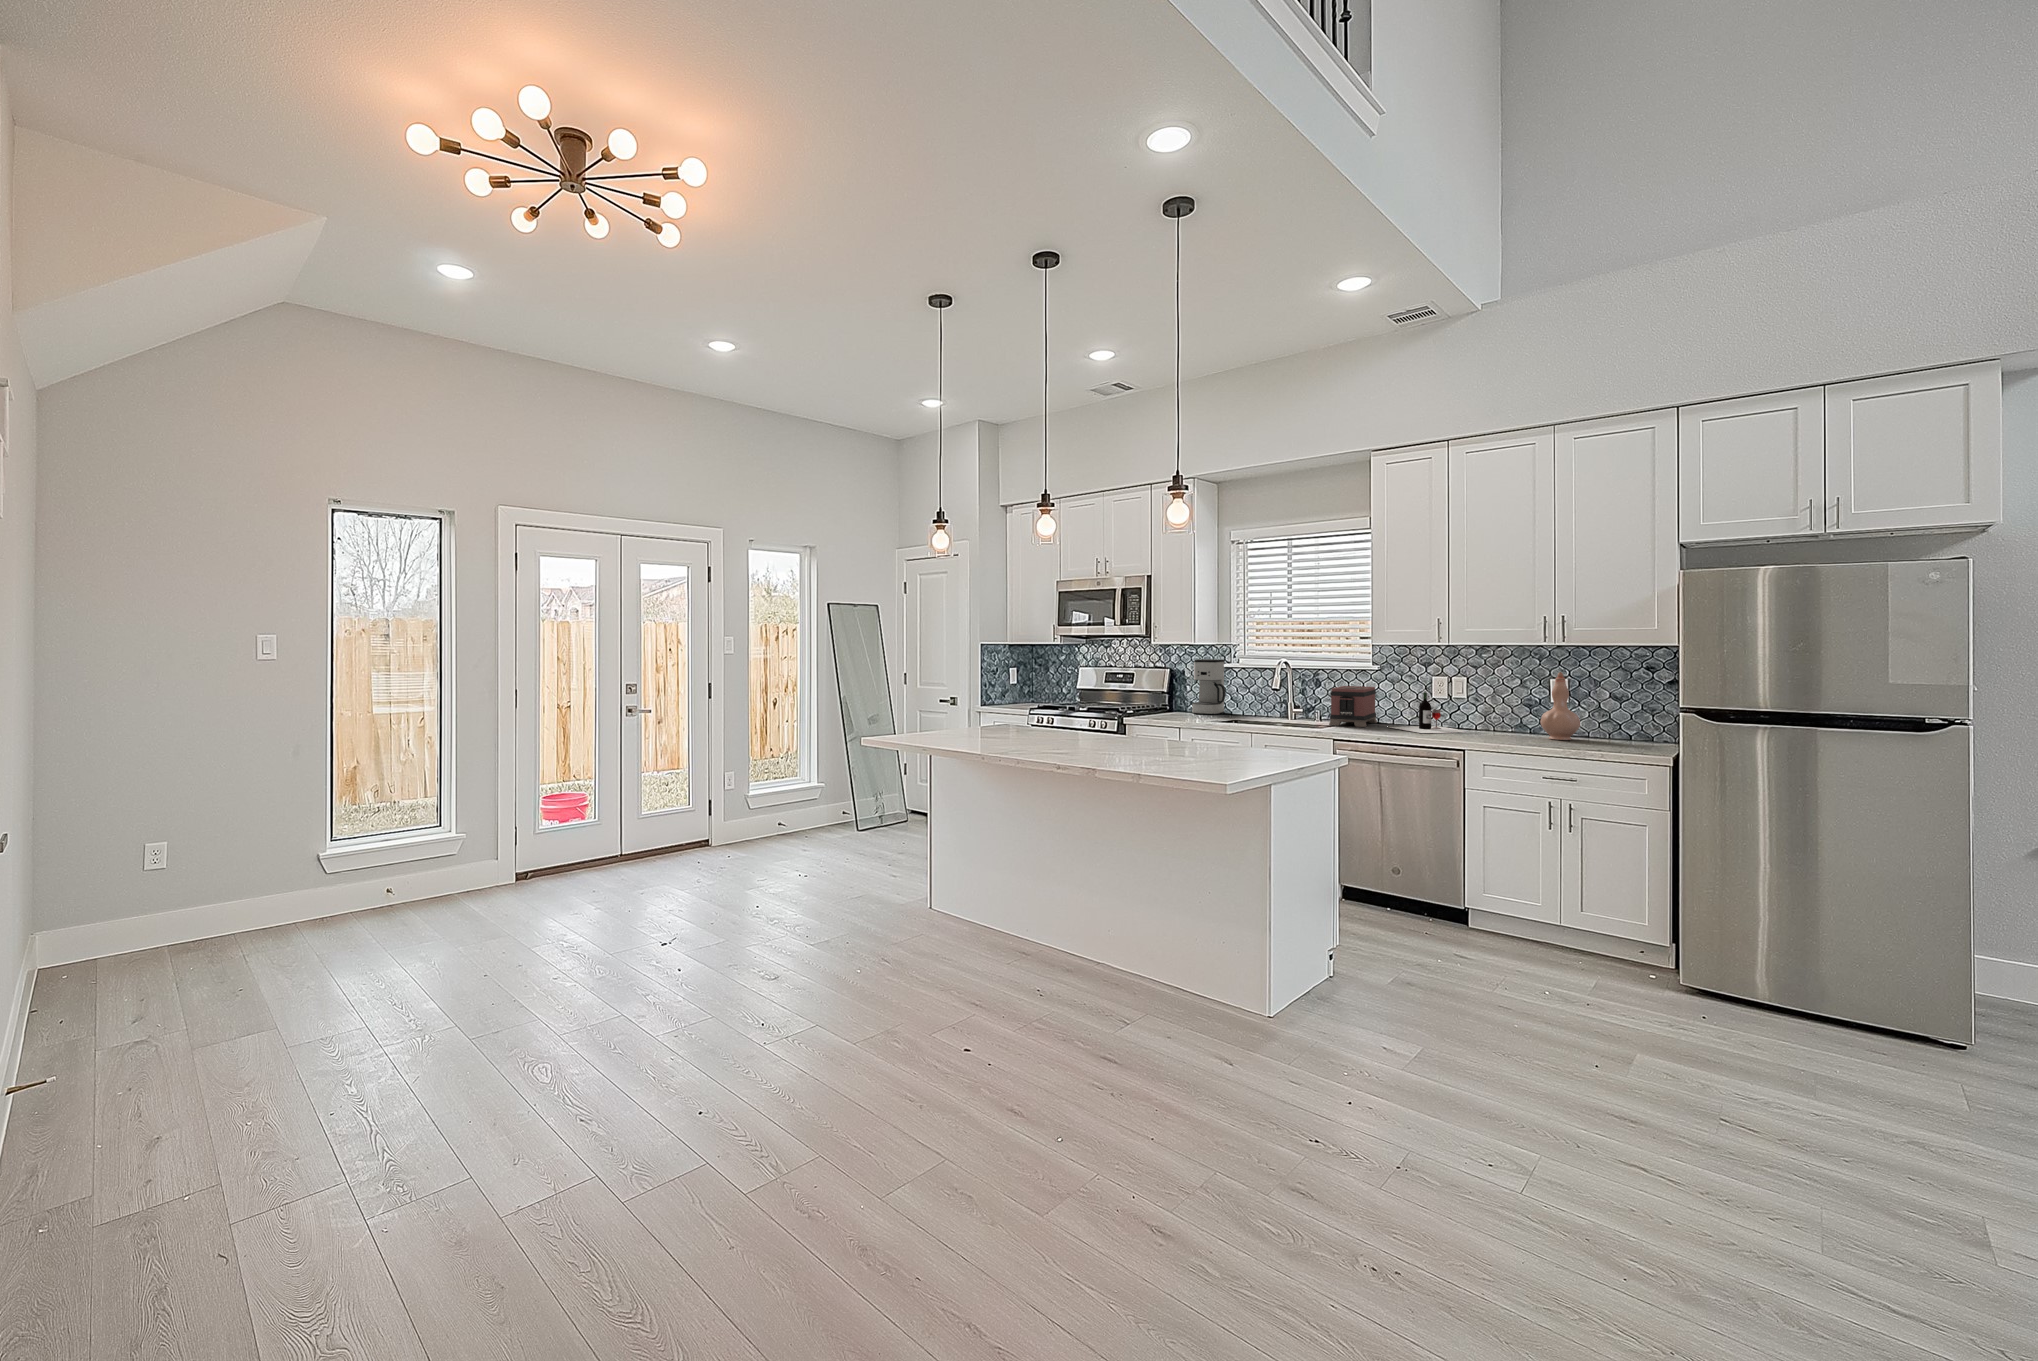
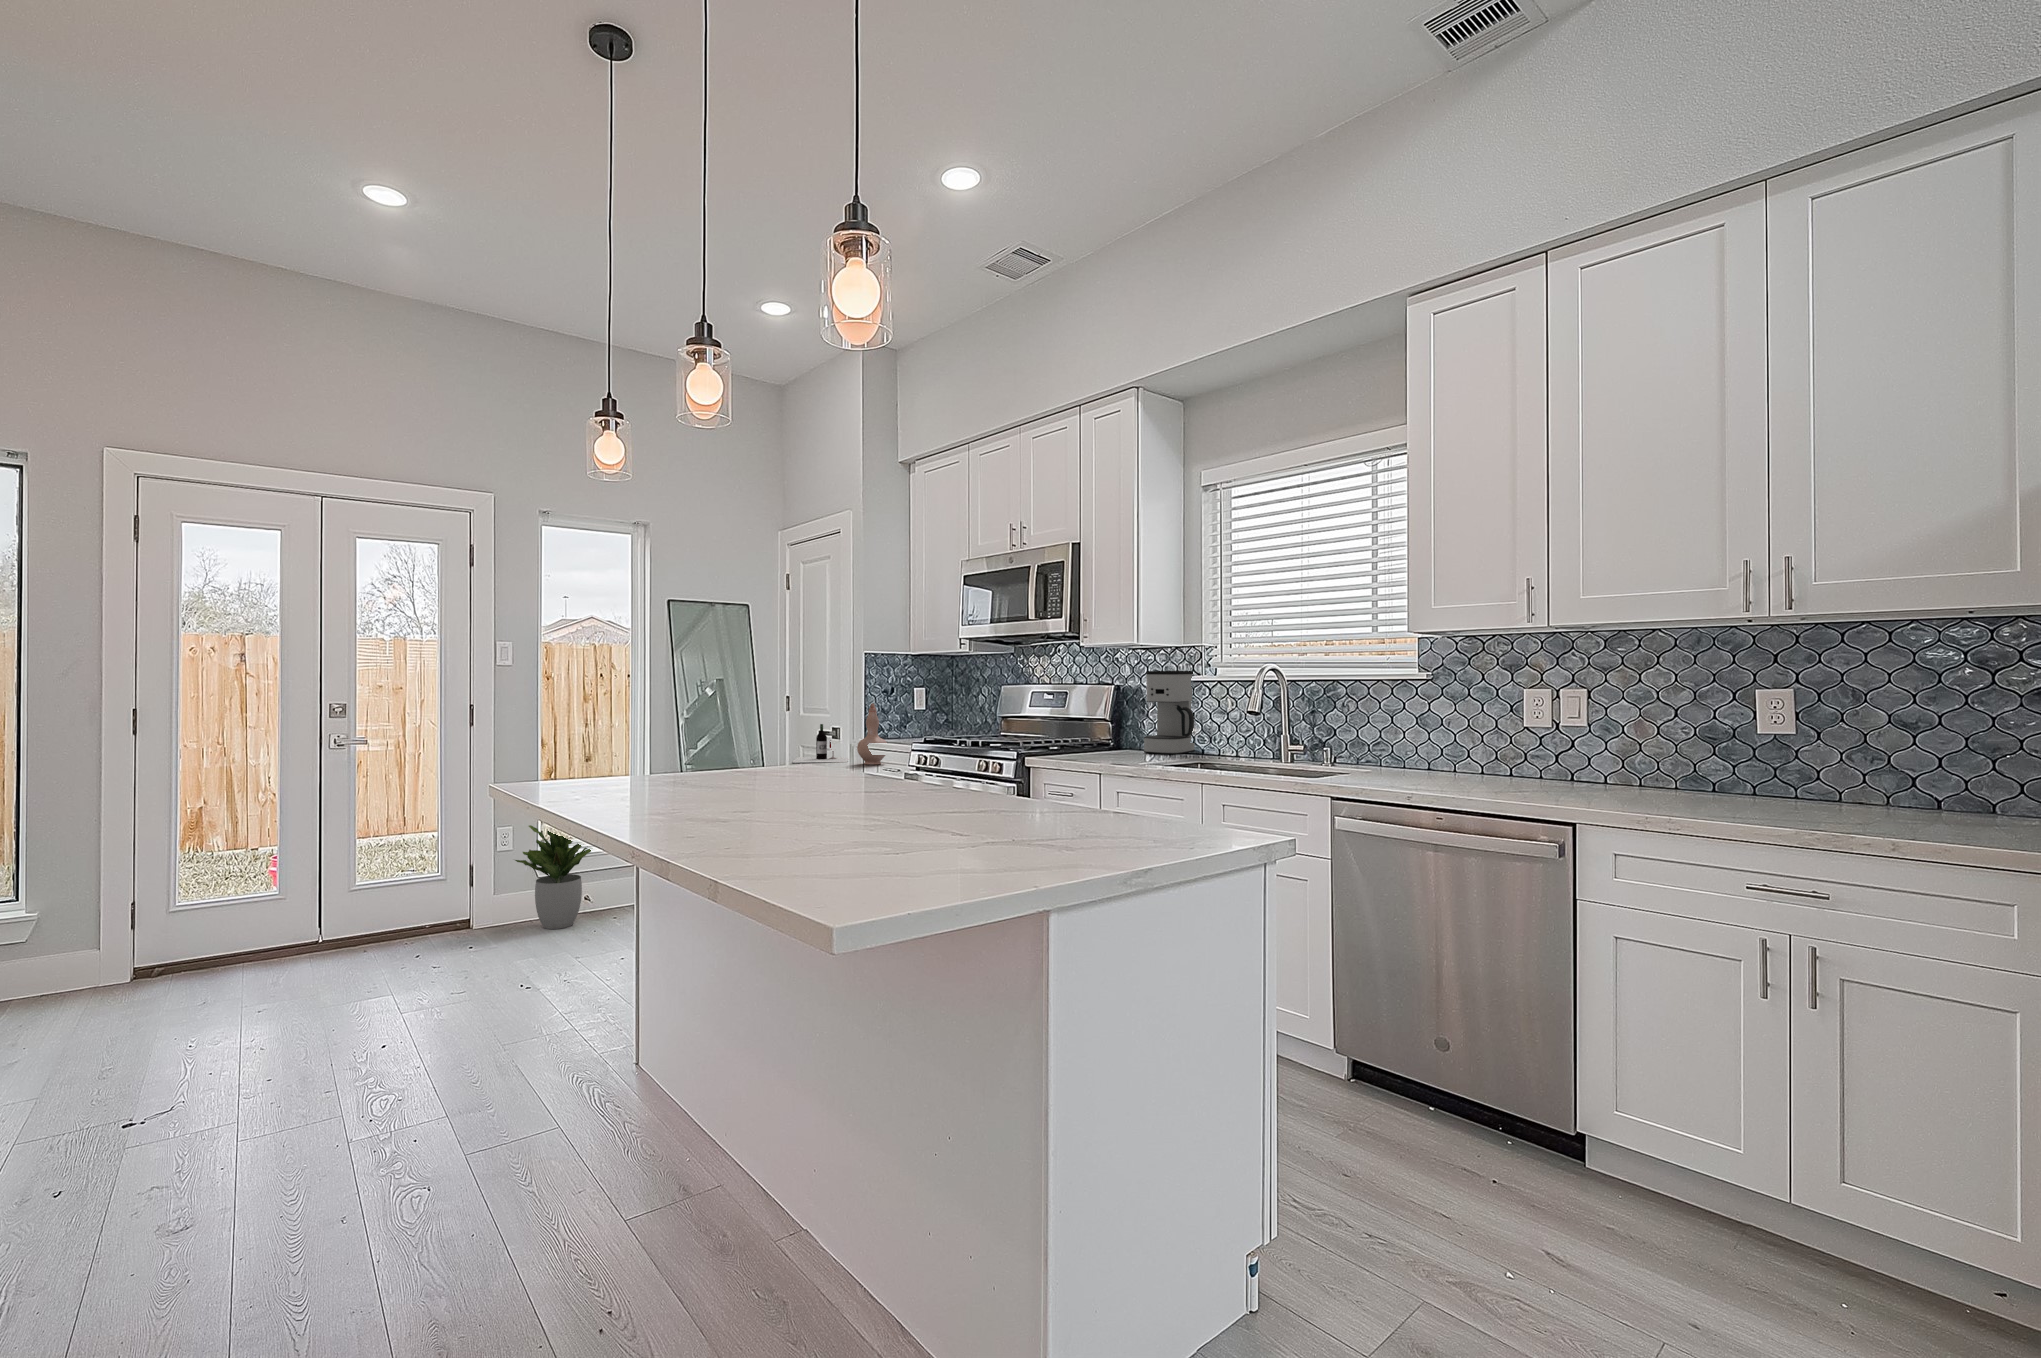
vase: present [1540,672,1580,740] -> present [857,703,887,765]
toaster: present [1329,686,1377,727] -> none [1344,708,1430,777]
wine bottle: present [1390,692,1465,733] -> present [793,724,849,763]
potted plant: none [745,749,799,838] -> present [515,825,591,929]

